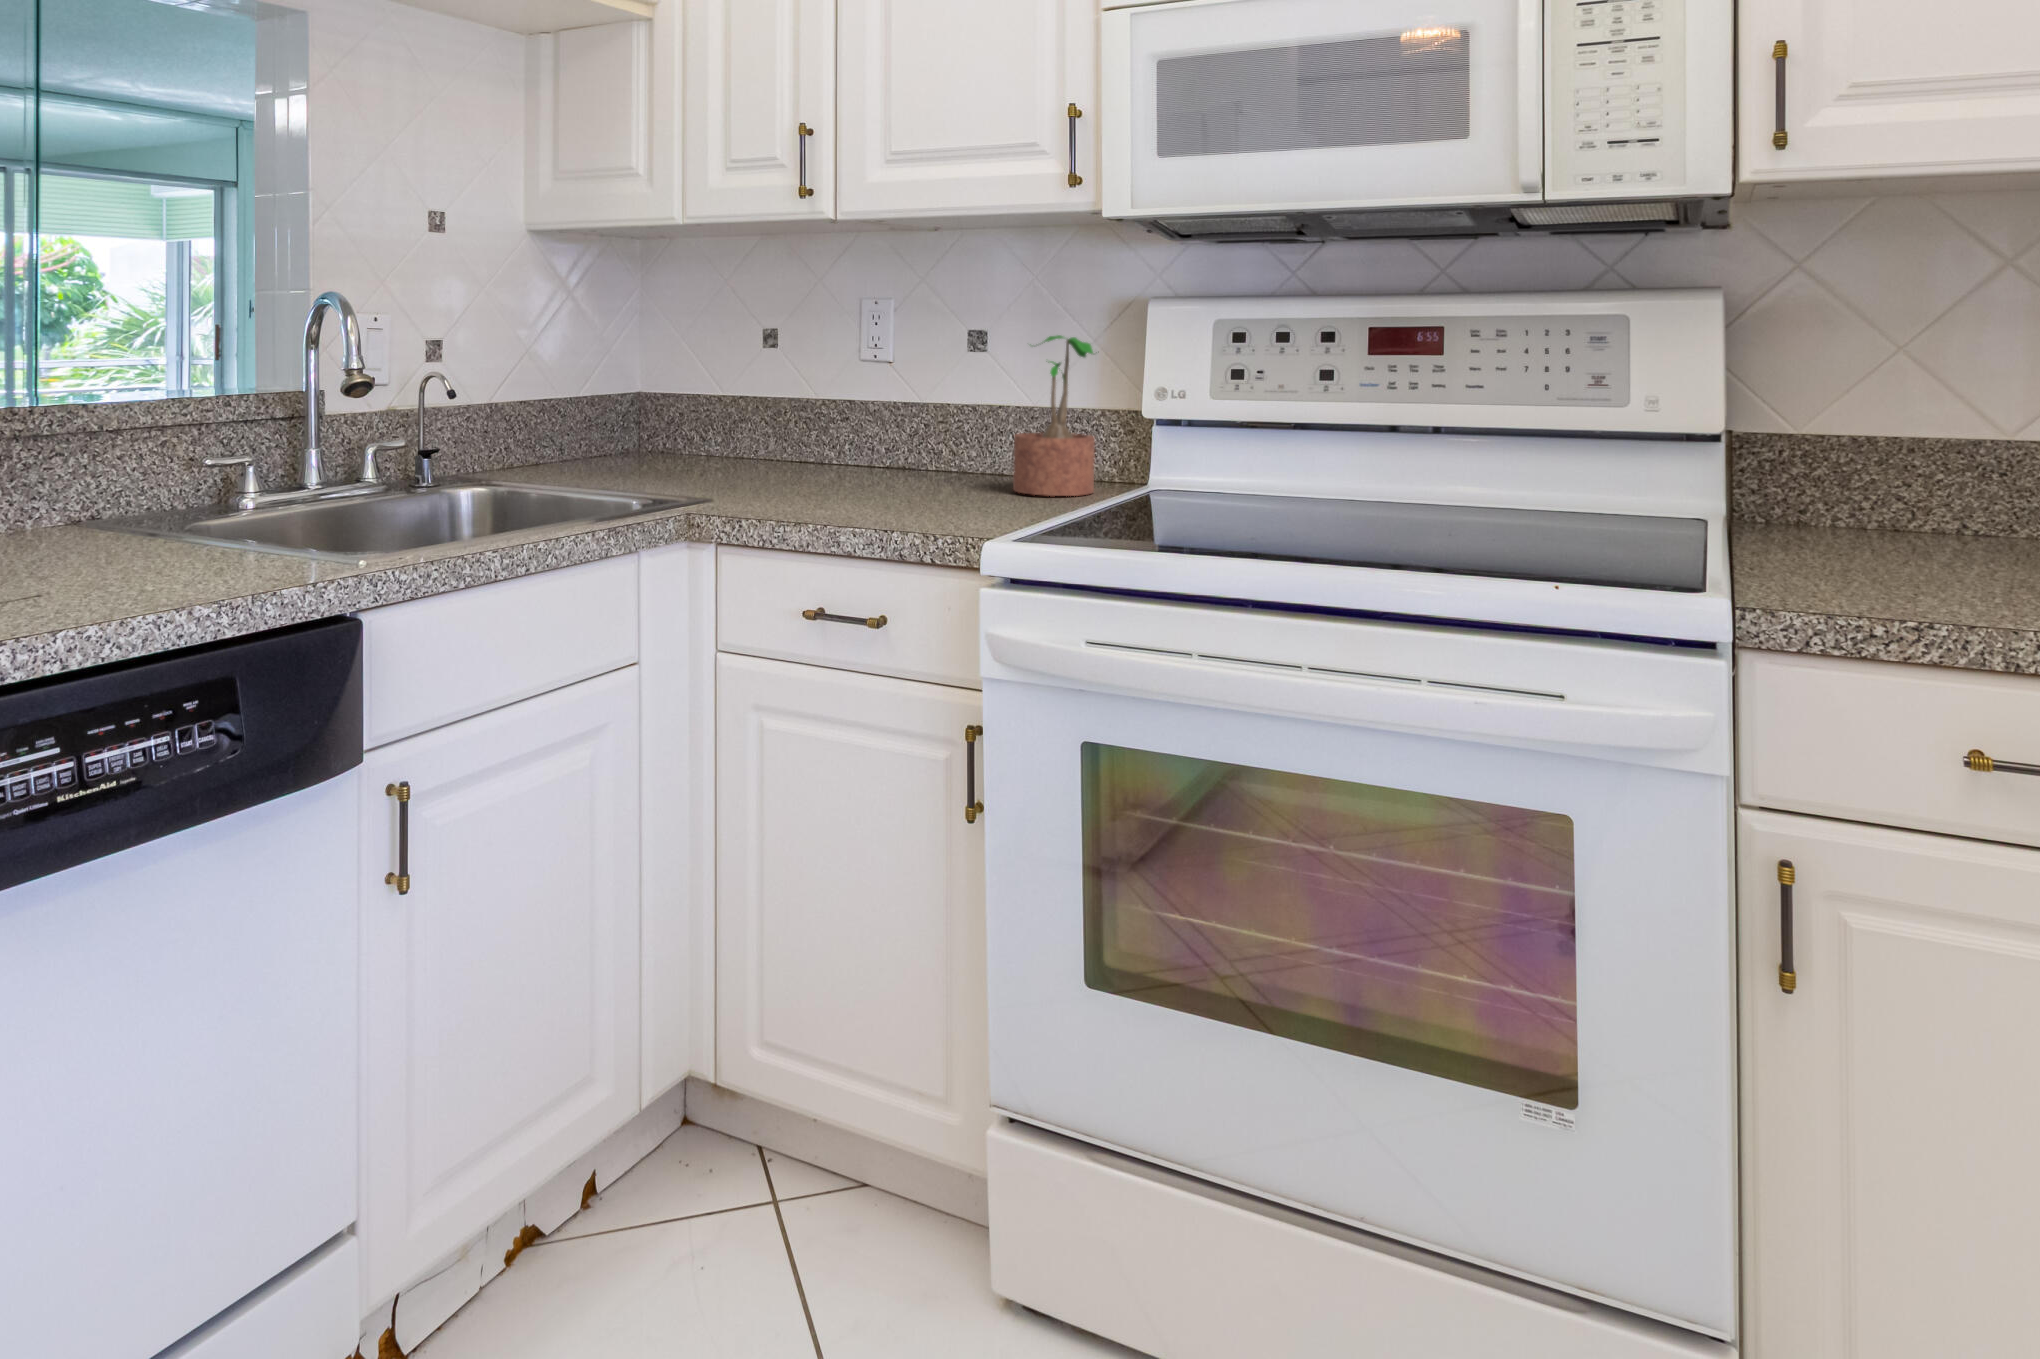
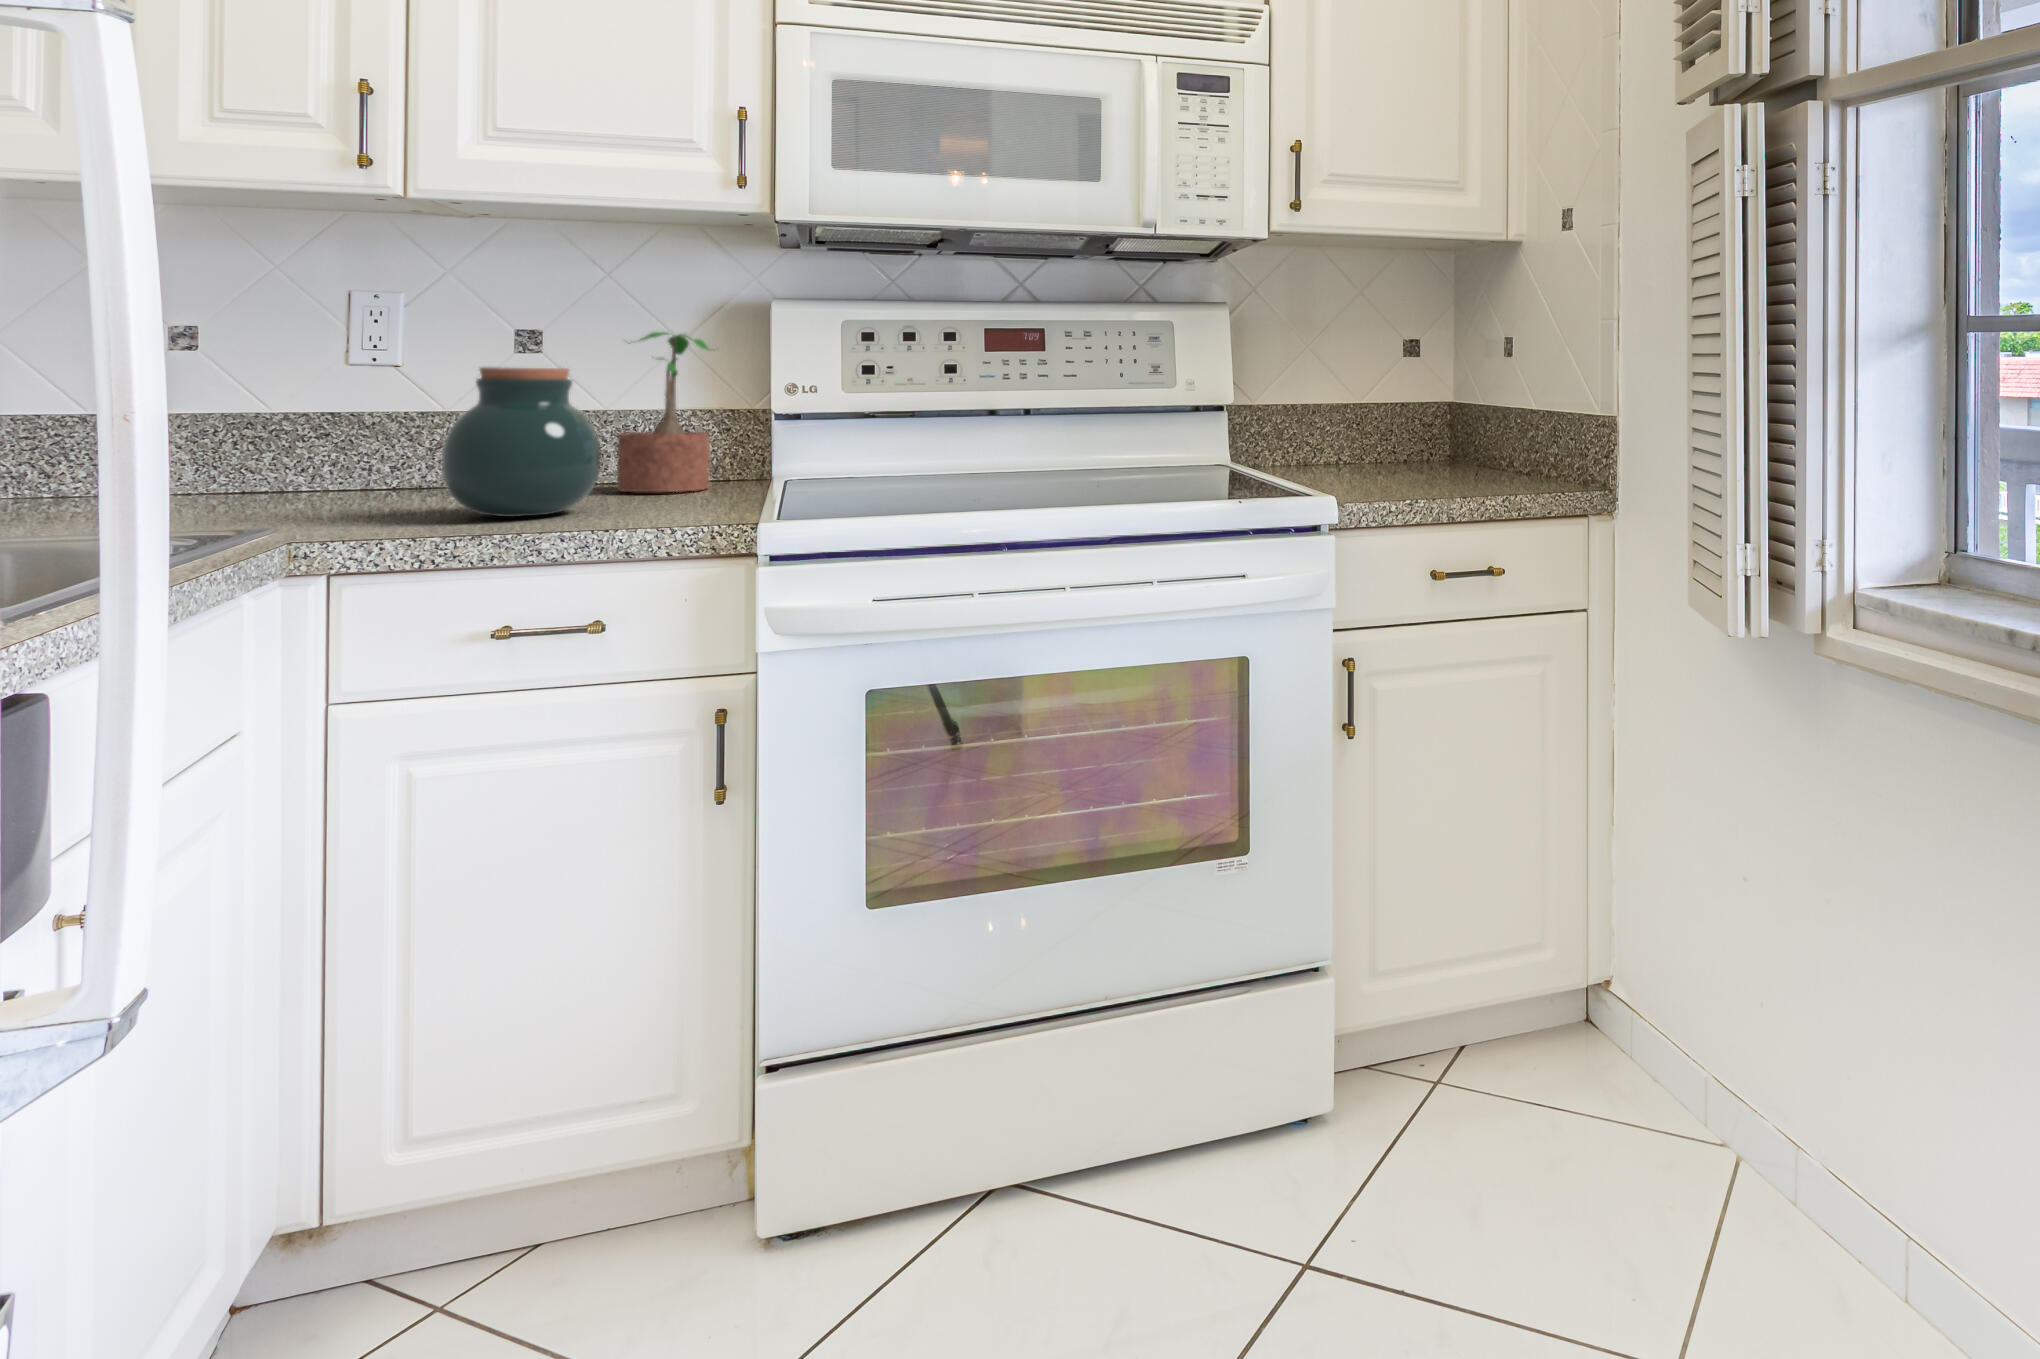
jar: none [824,372,948,510] -> present [442,367,601,517]

